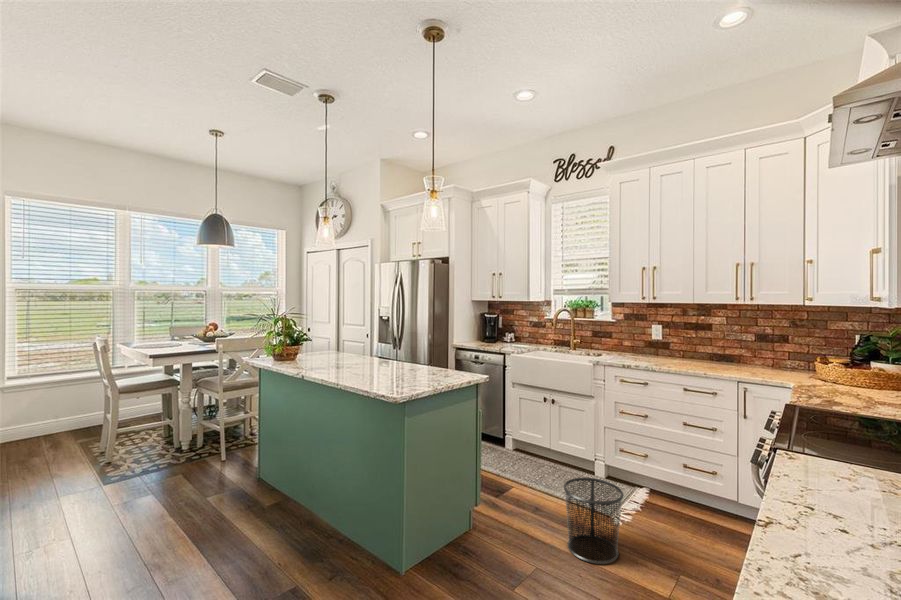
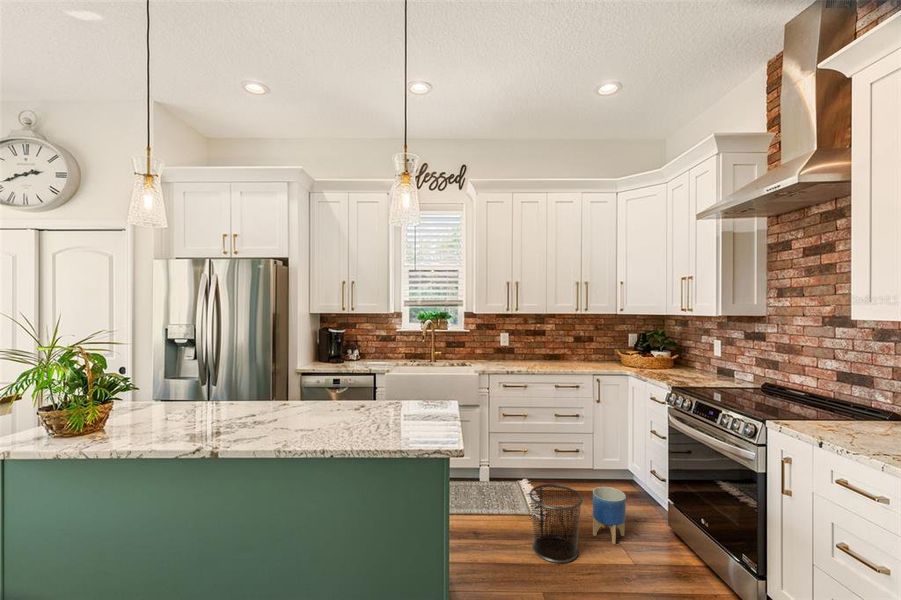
planter: none [657,505,700,576] -> present [593,487,626,544]

